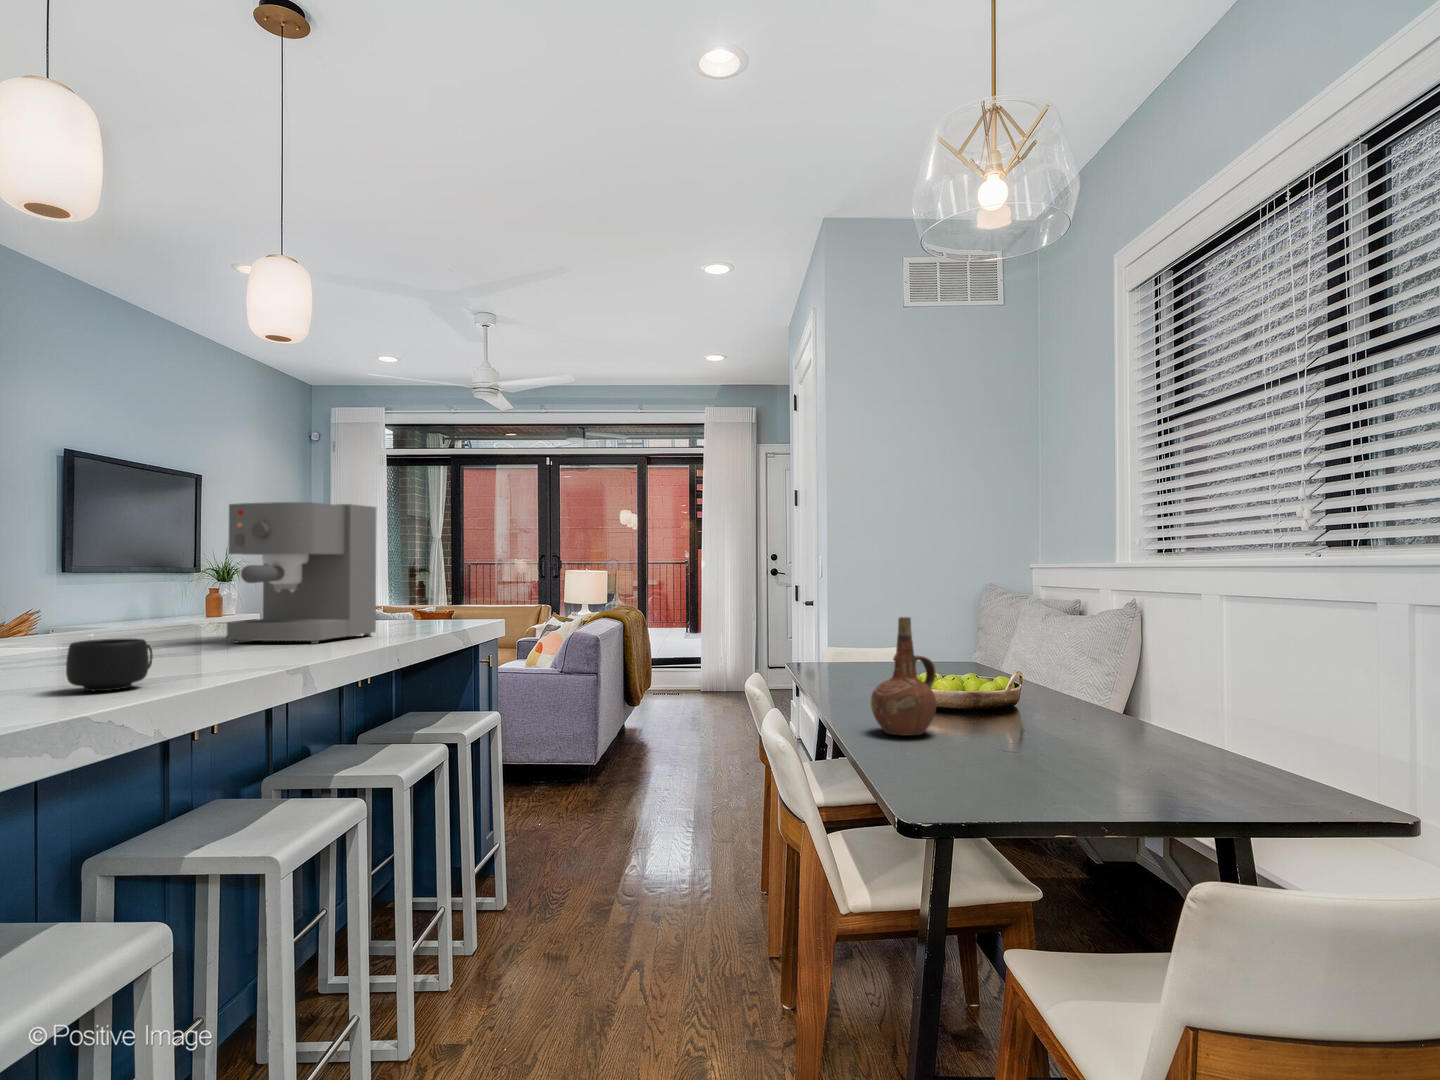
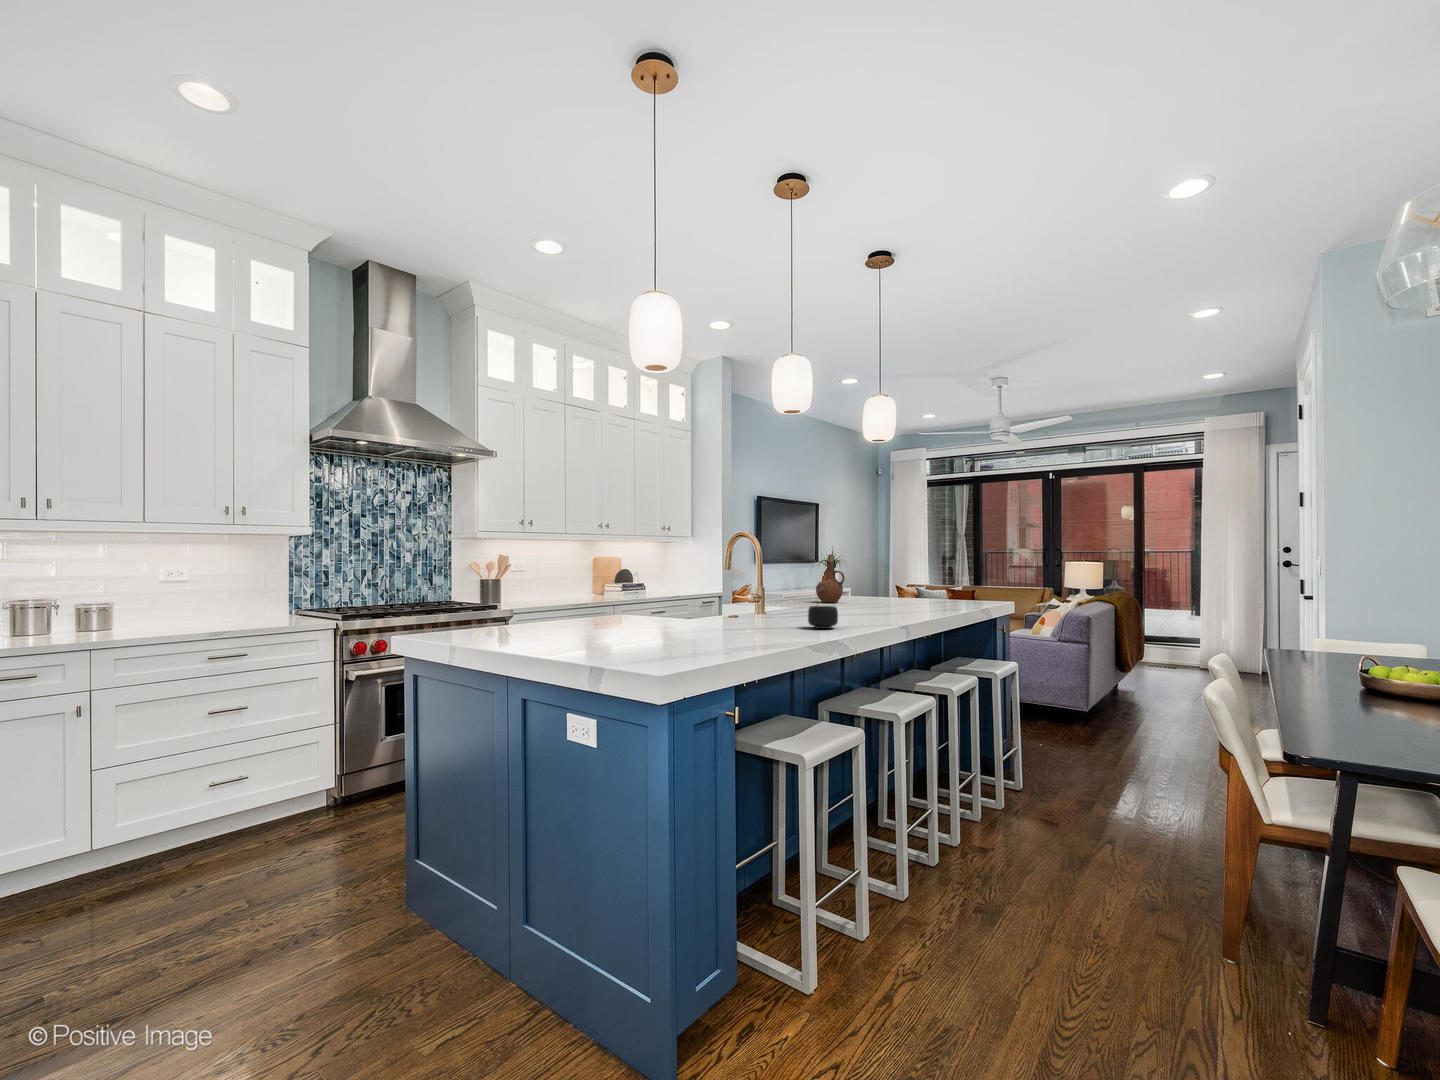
coffee maker: present [227,502,376,644] -> none [855,532,932,611]
ceramic pitcher: present [871,617,936,736] -> present [816,554,845,602]

